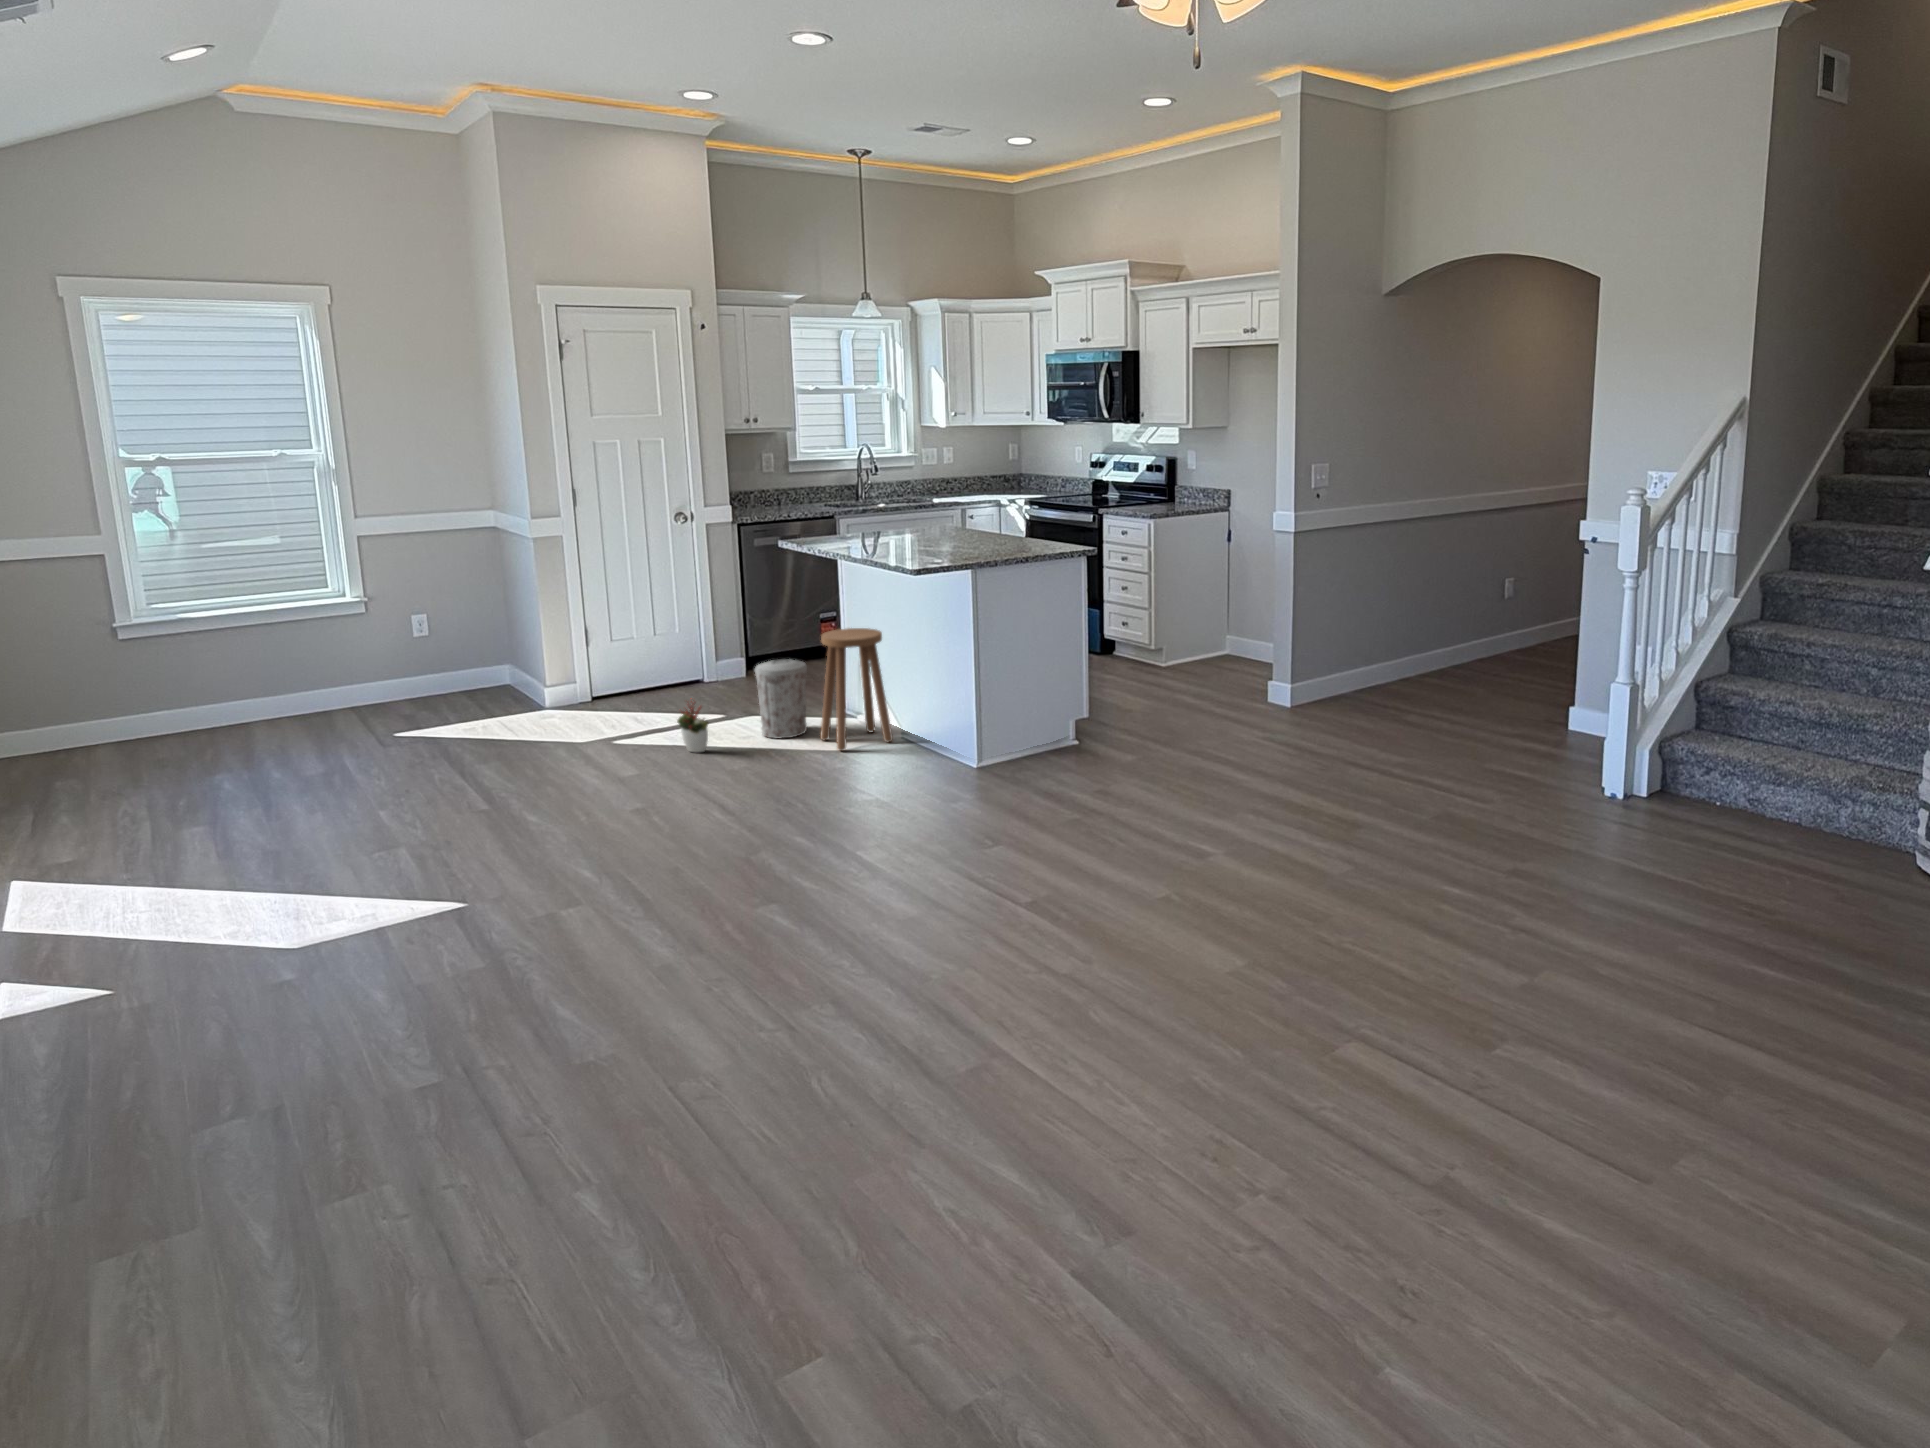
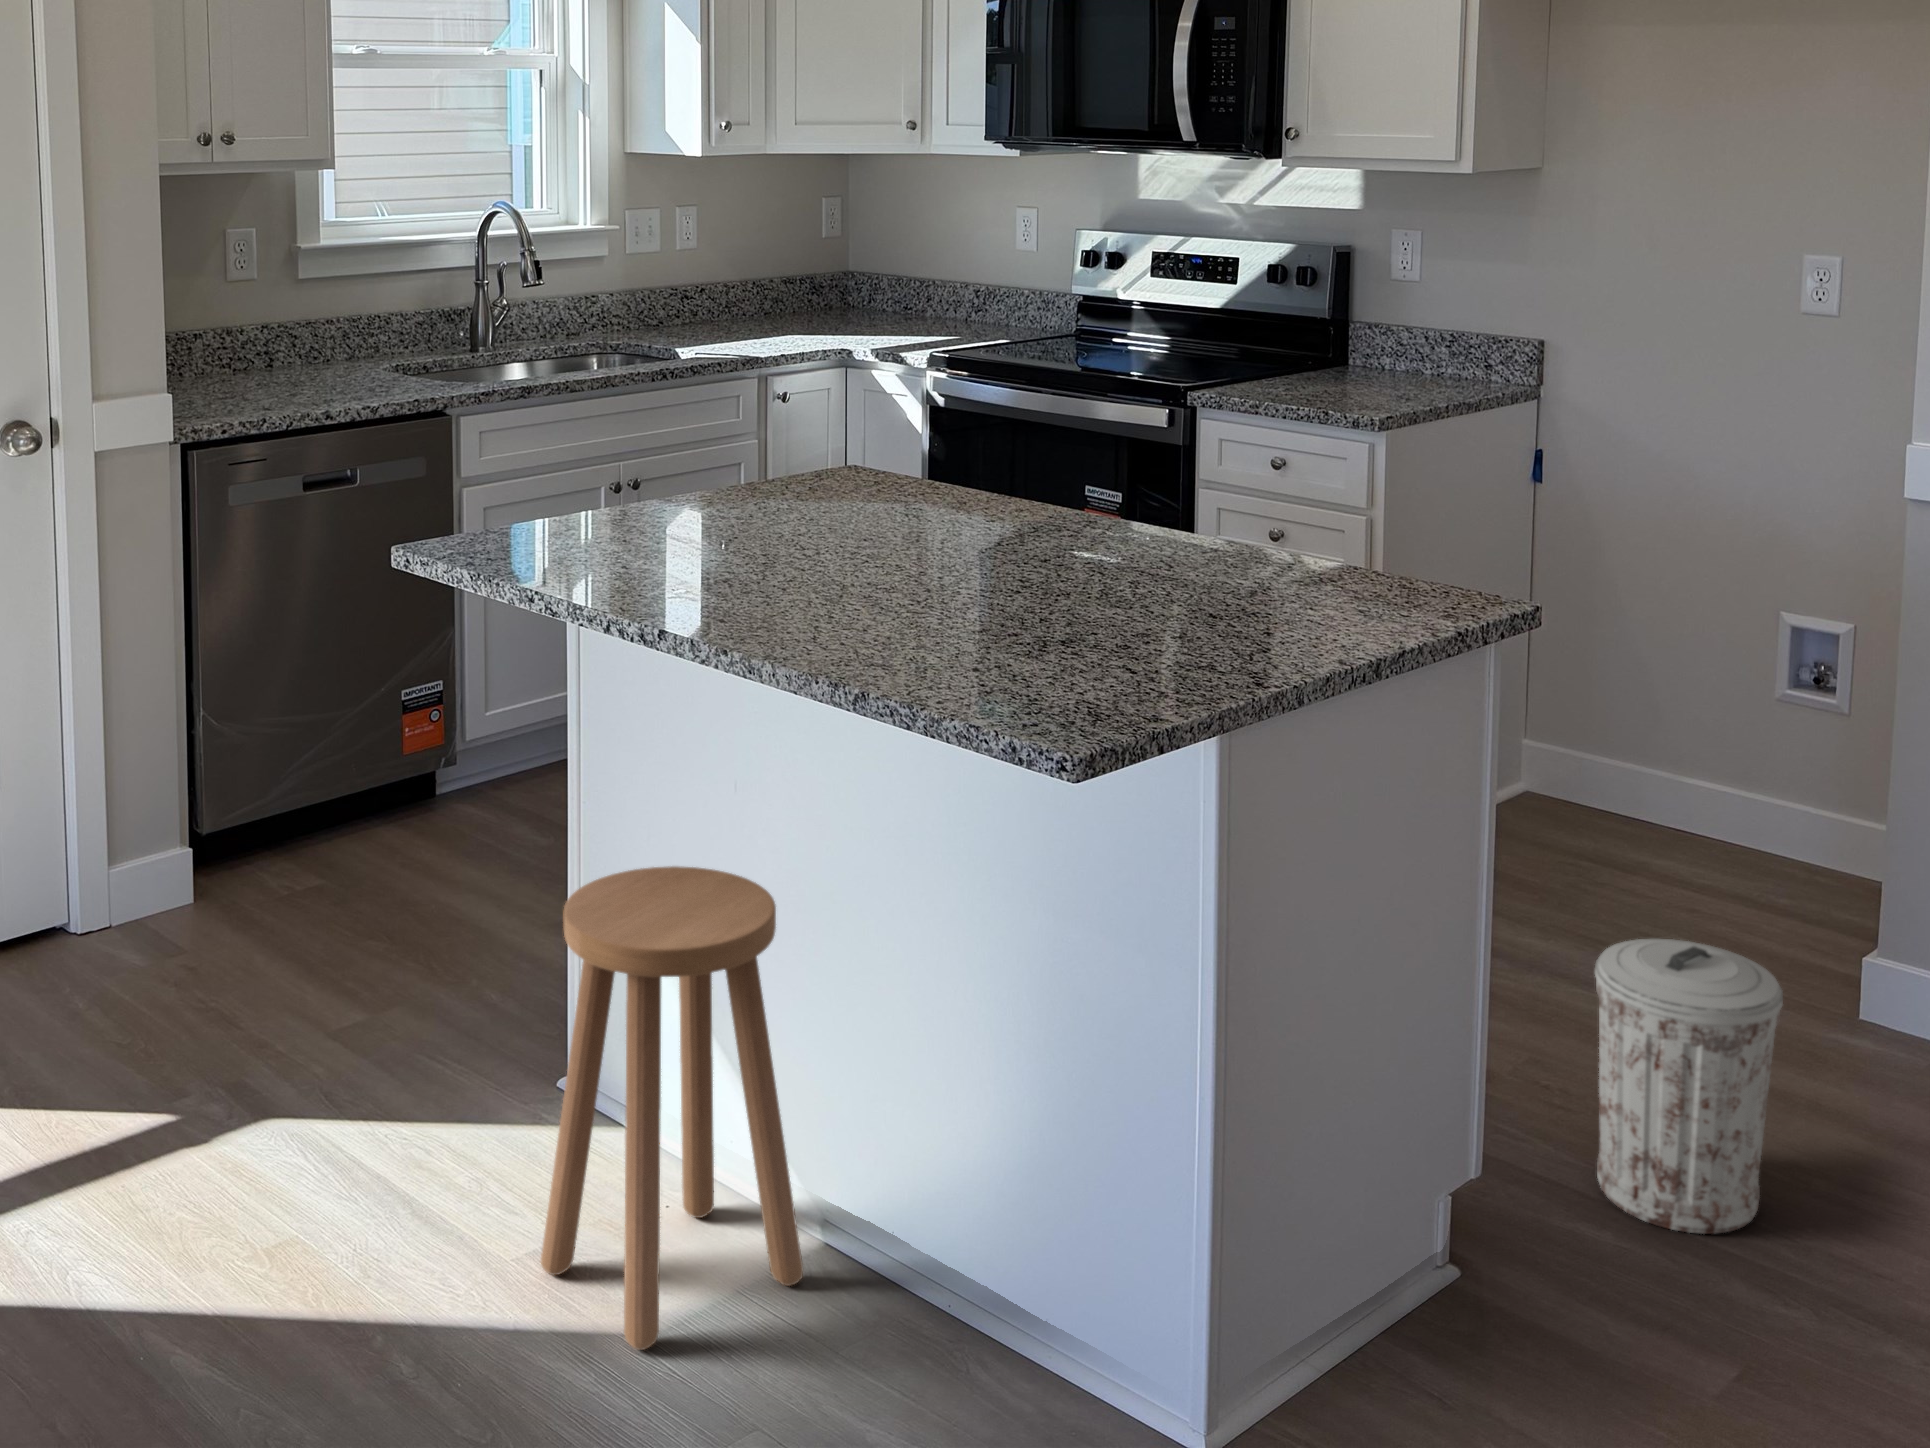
trash can: present [755,659,807,739] -> present [1595,939,1783,1234]
decorative plant: present [677,701,708,752] -> none [34,1159,152,1366]

